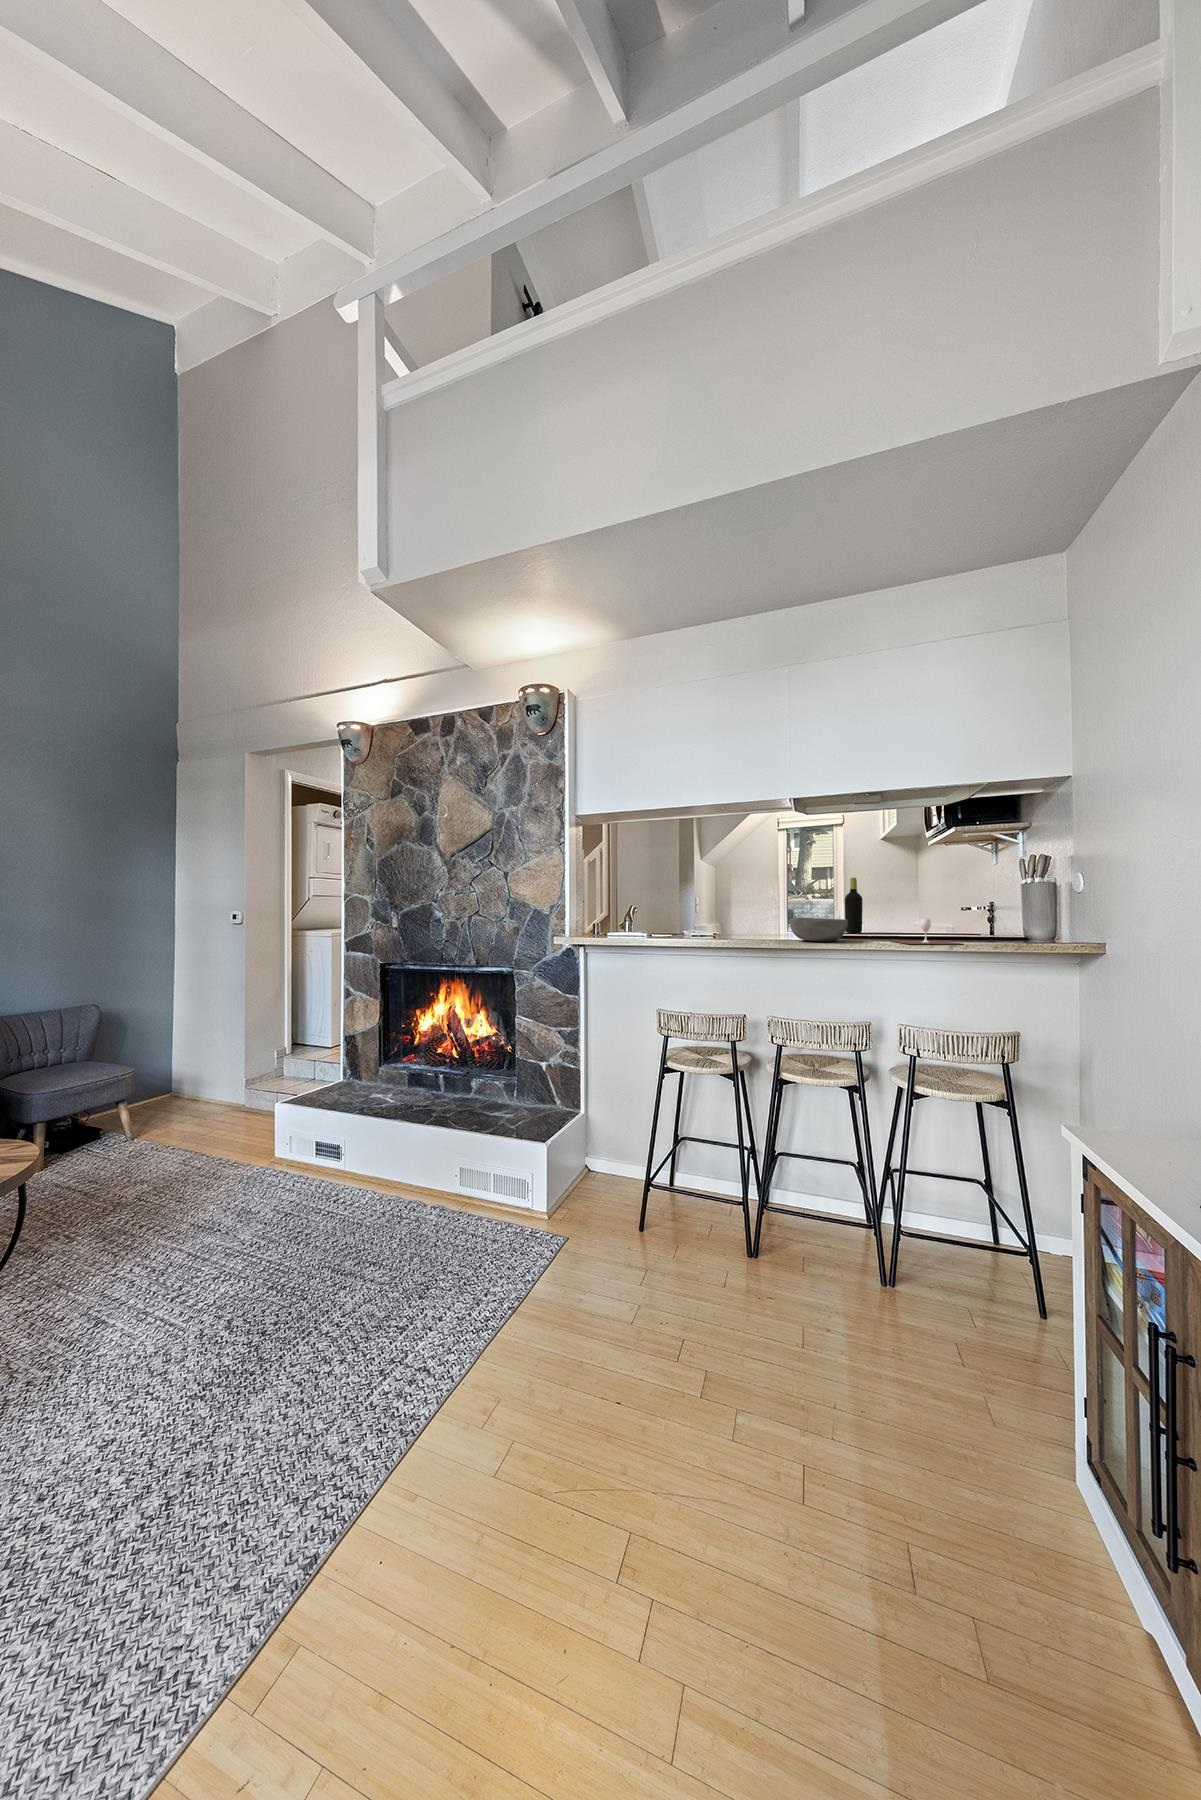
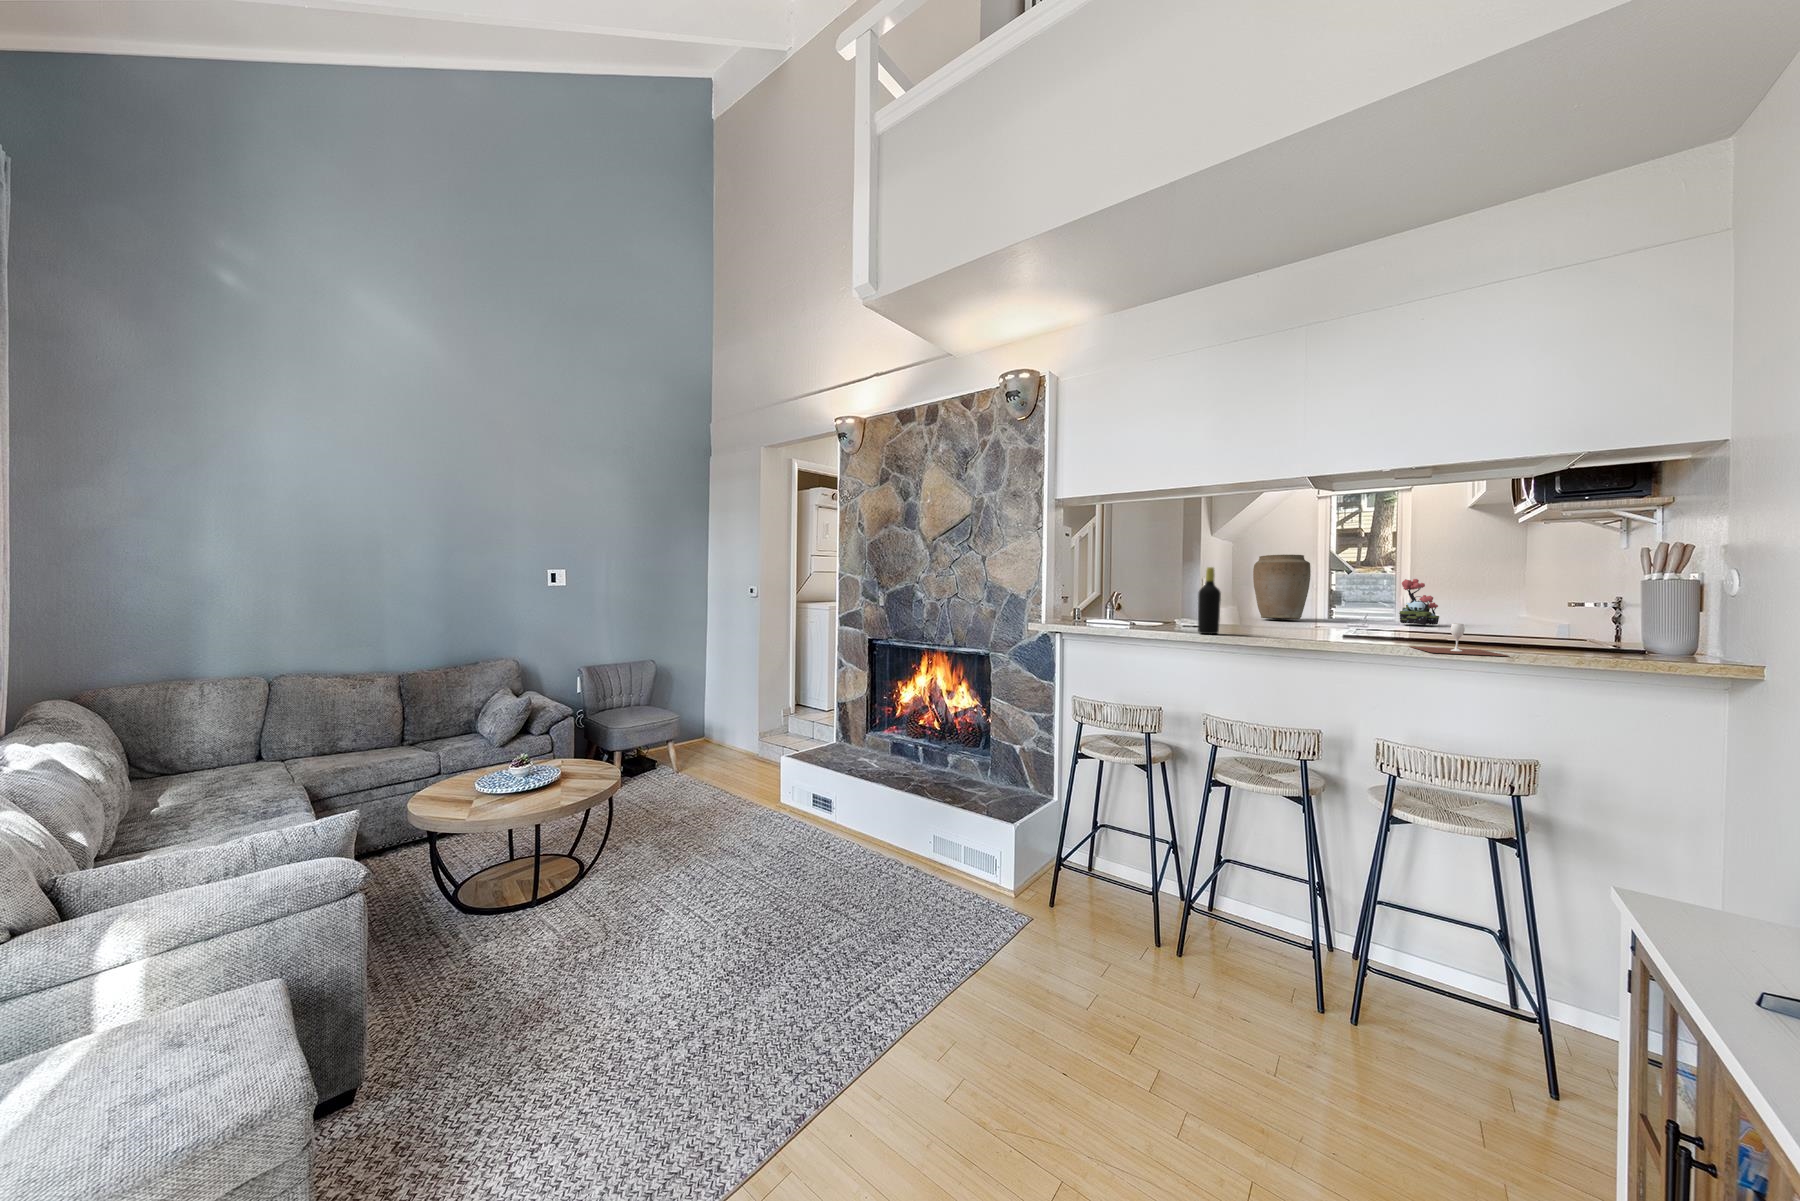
vase: none [750,868,796,927] -> present [1253,554,1311,619]
bottle: present [845,878,862,933] -> present [1198,567,1221,634]
plant: none [865,889,894,928] -> present [1399,579,1439,625]
bowl: present [790,918,848,942] -> none [1284,616,1356,644]

